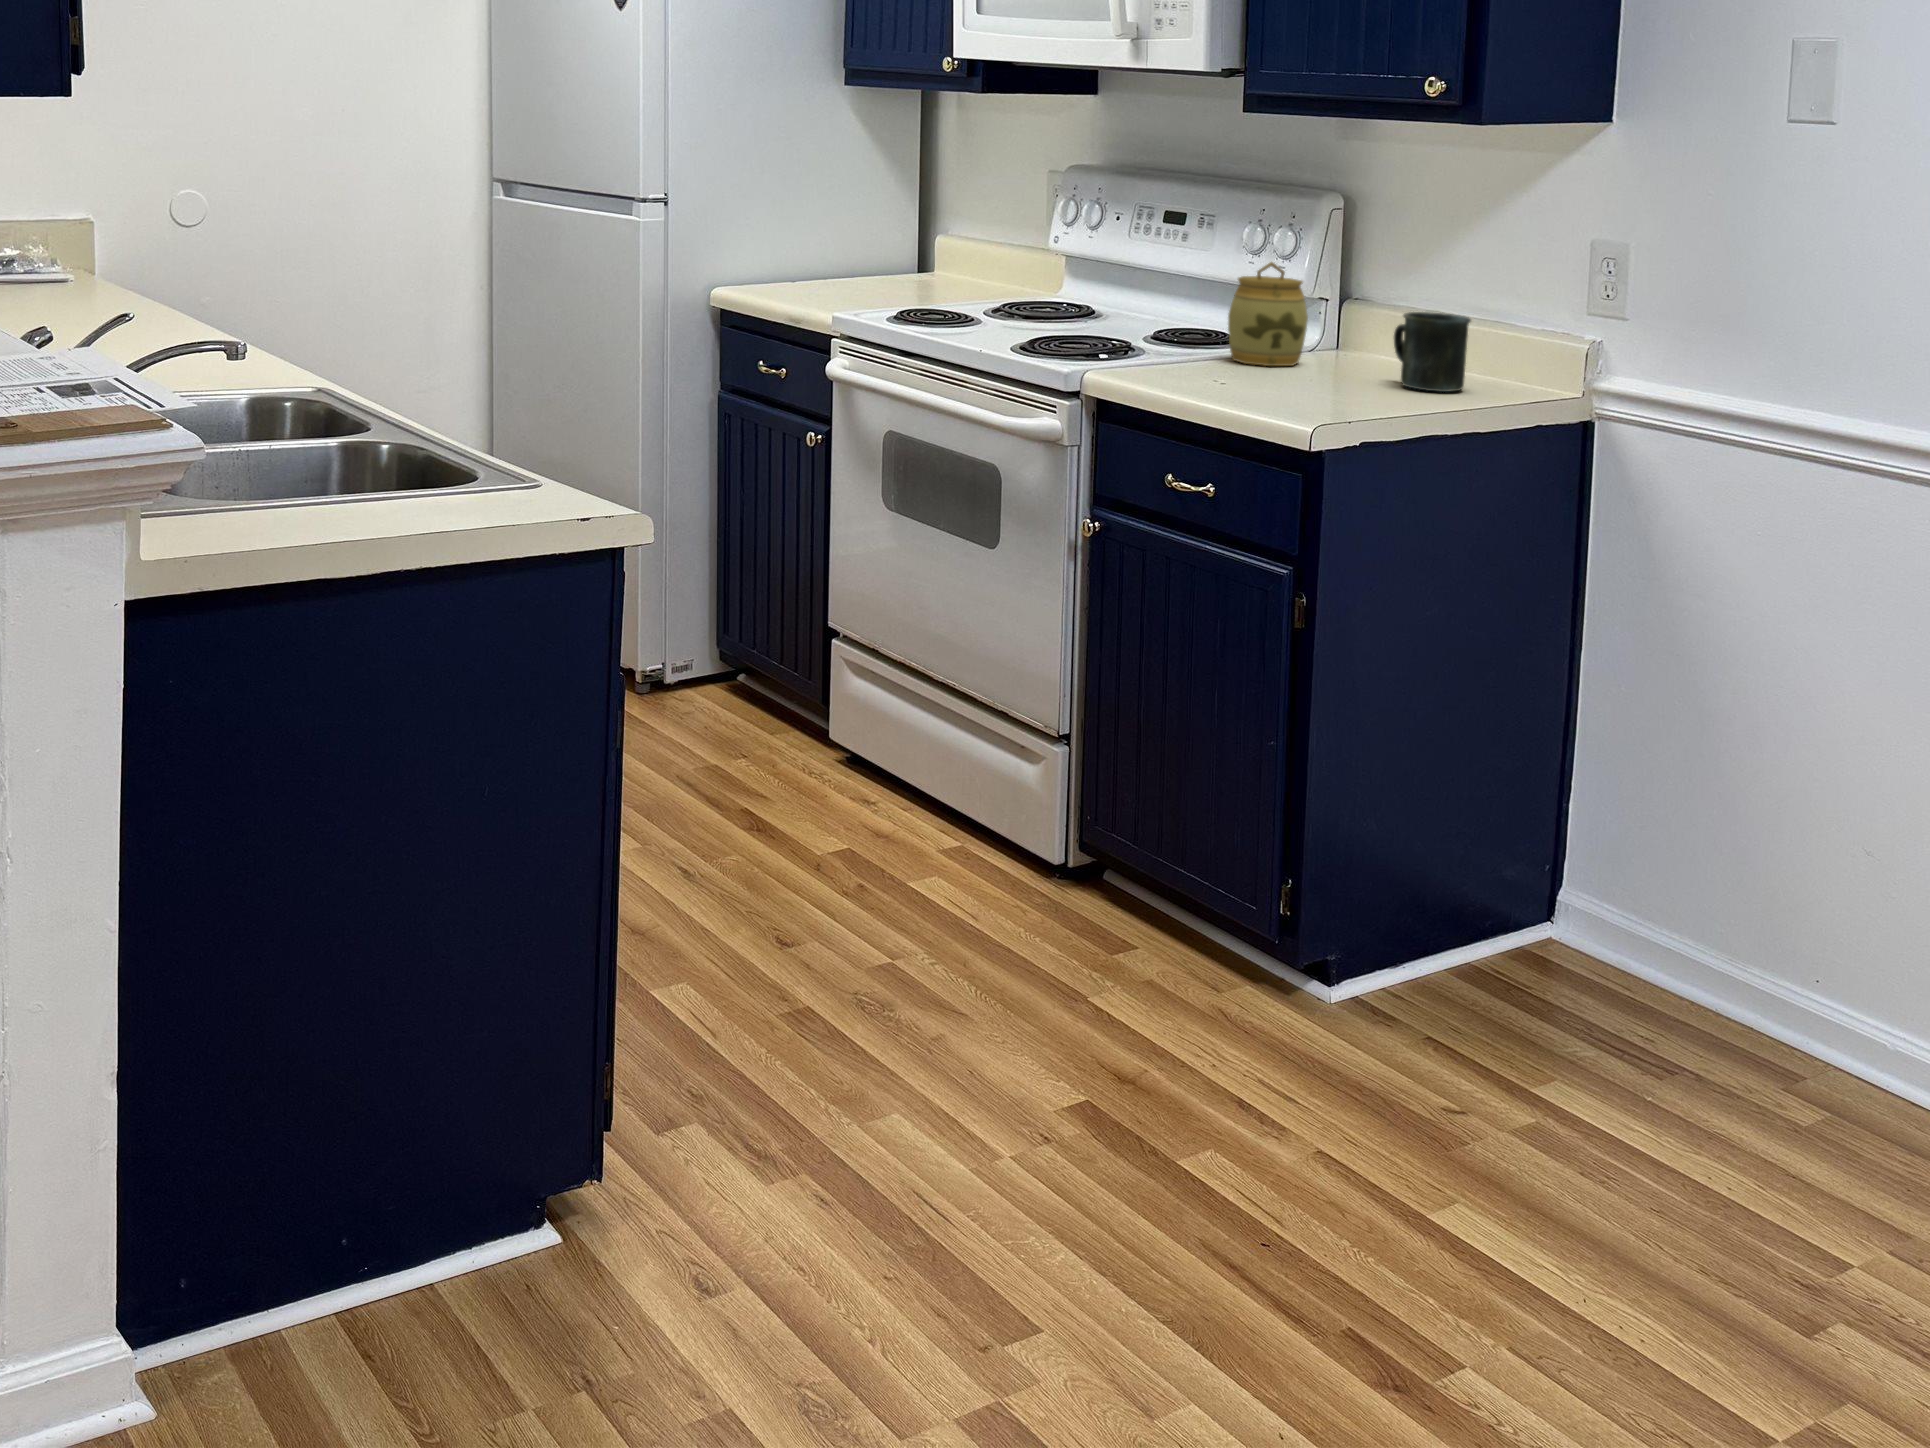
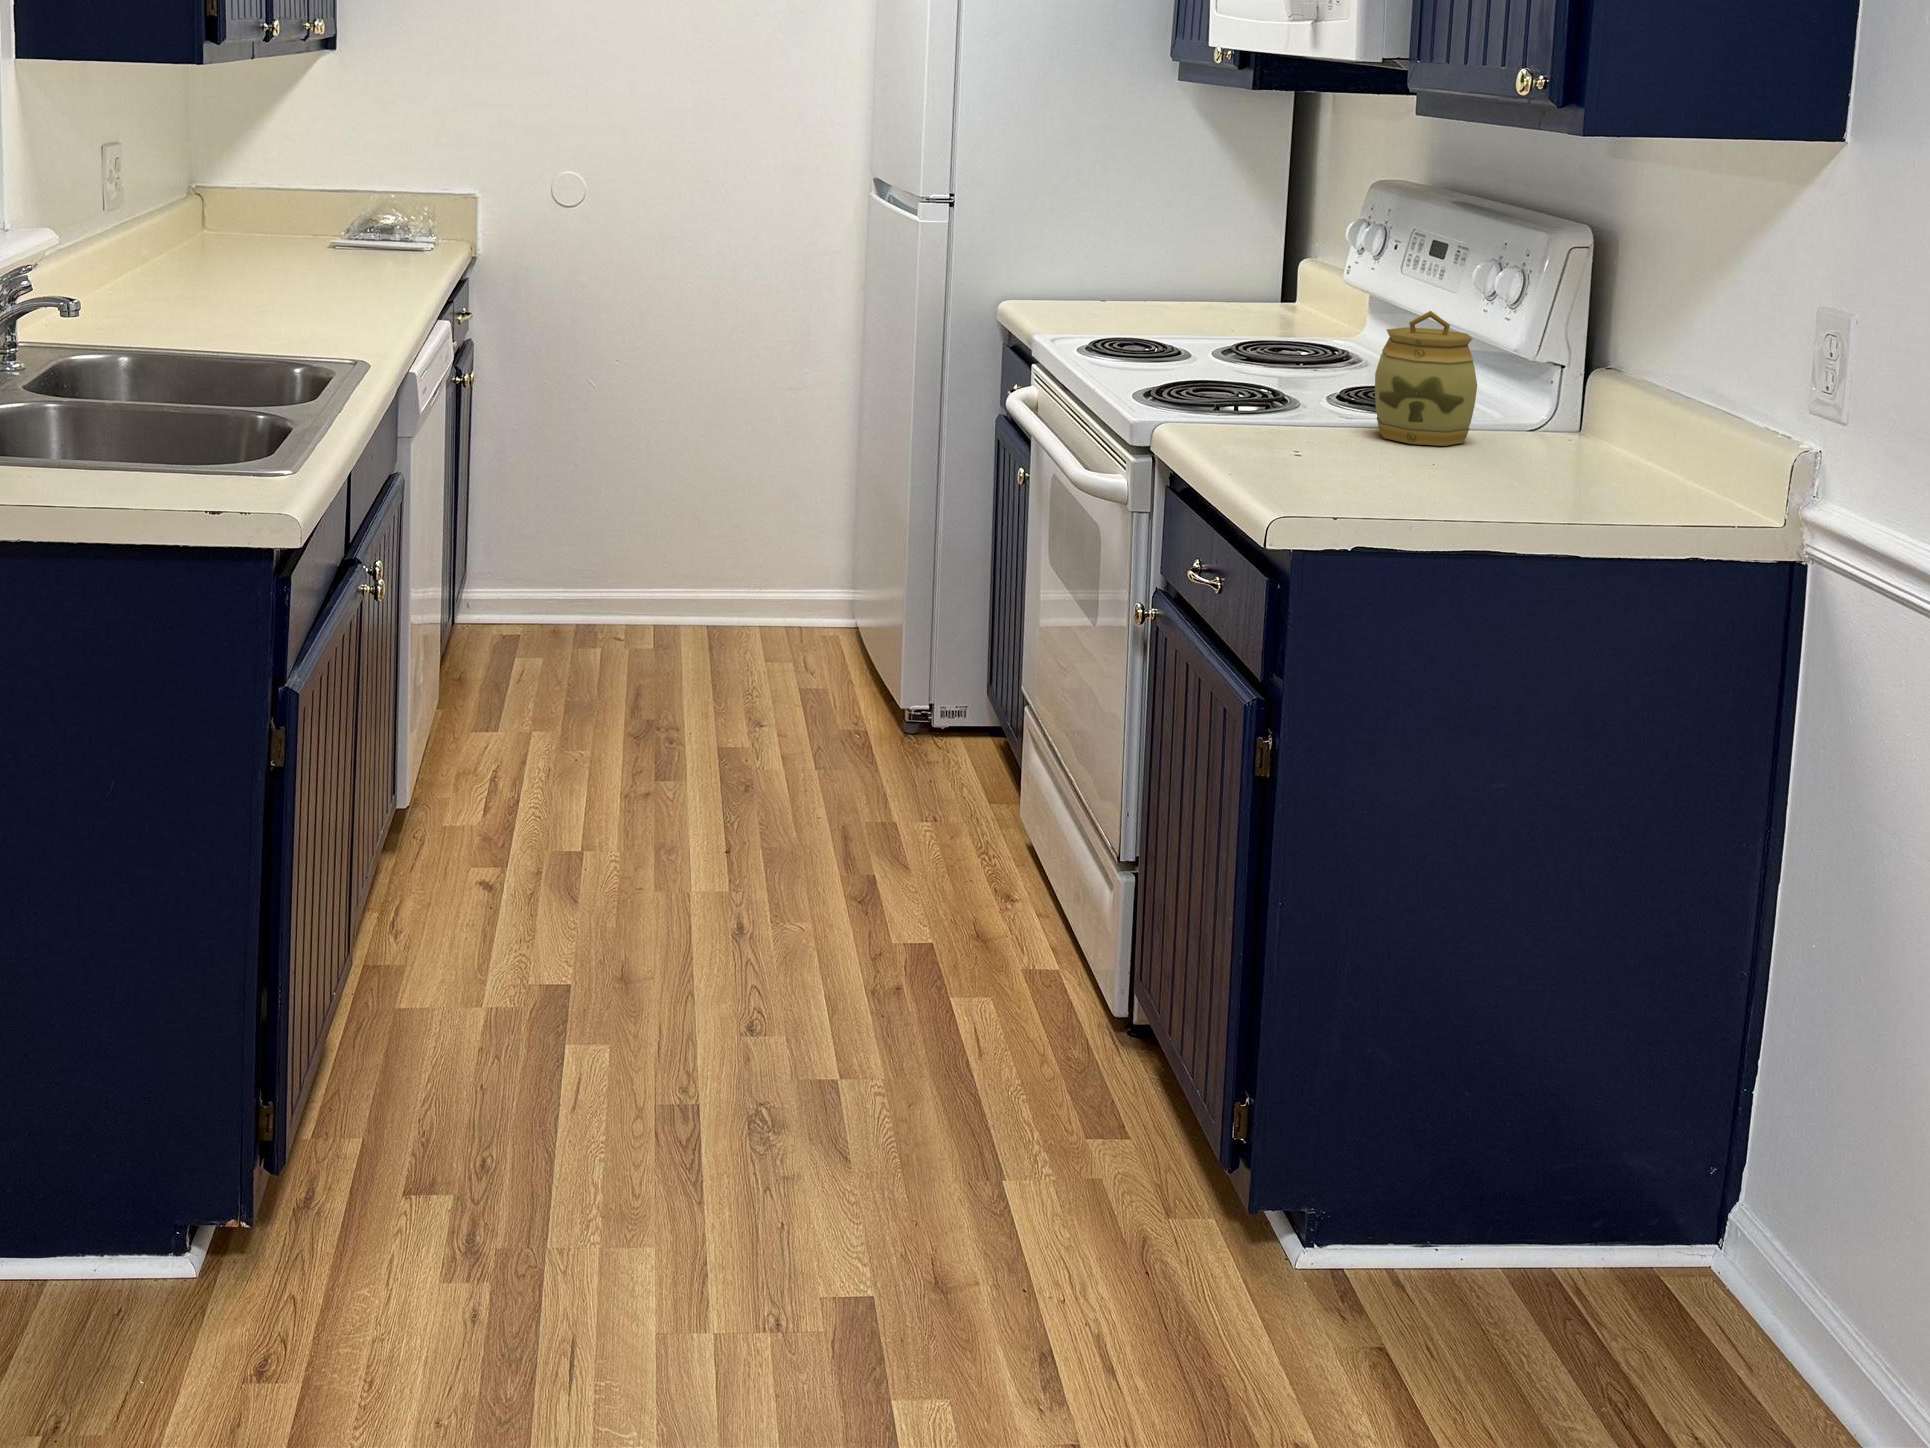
mug: present [1394,312,1471,392] -> none [1519,389,1617,499]

